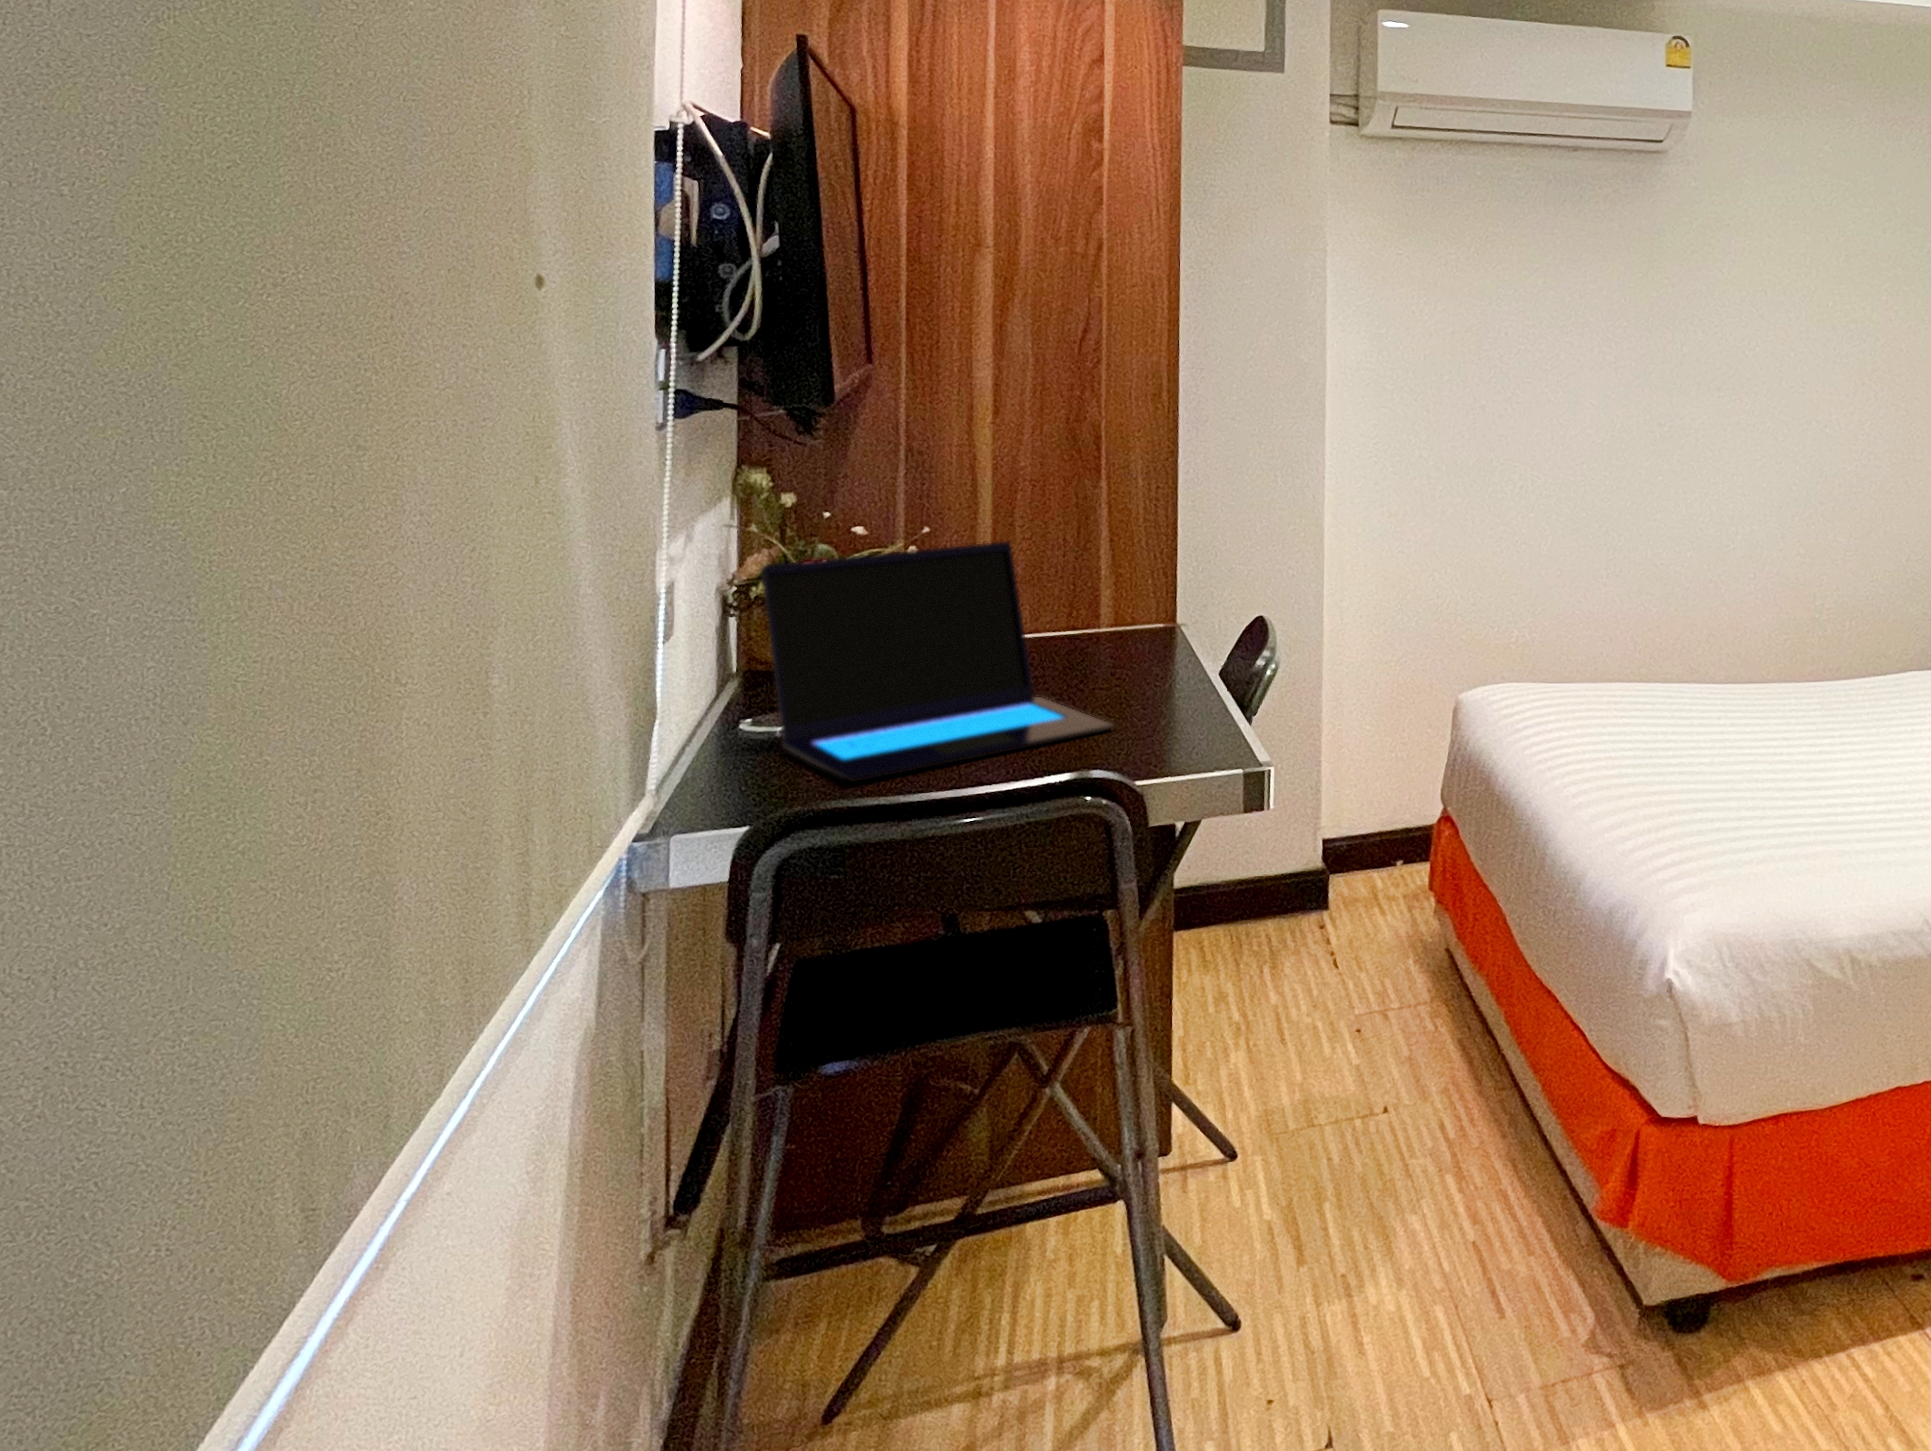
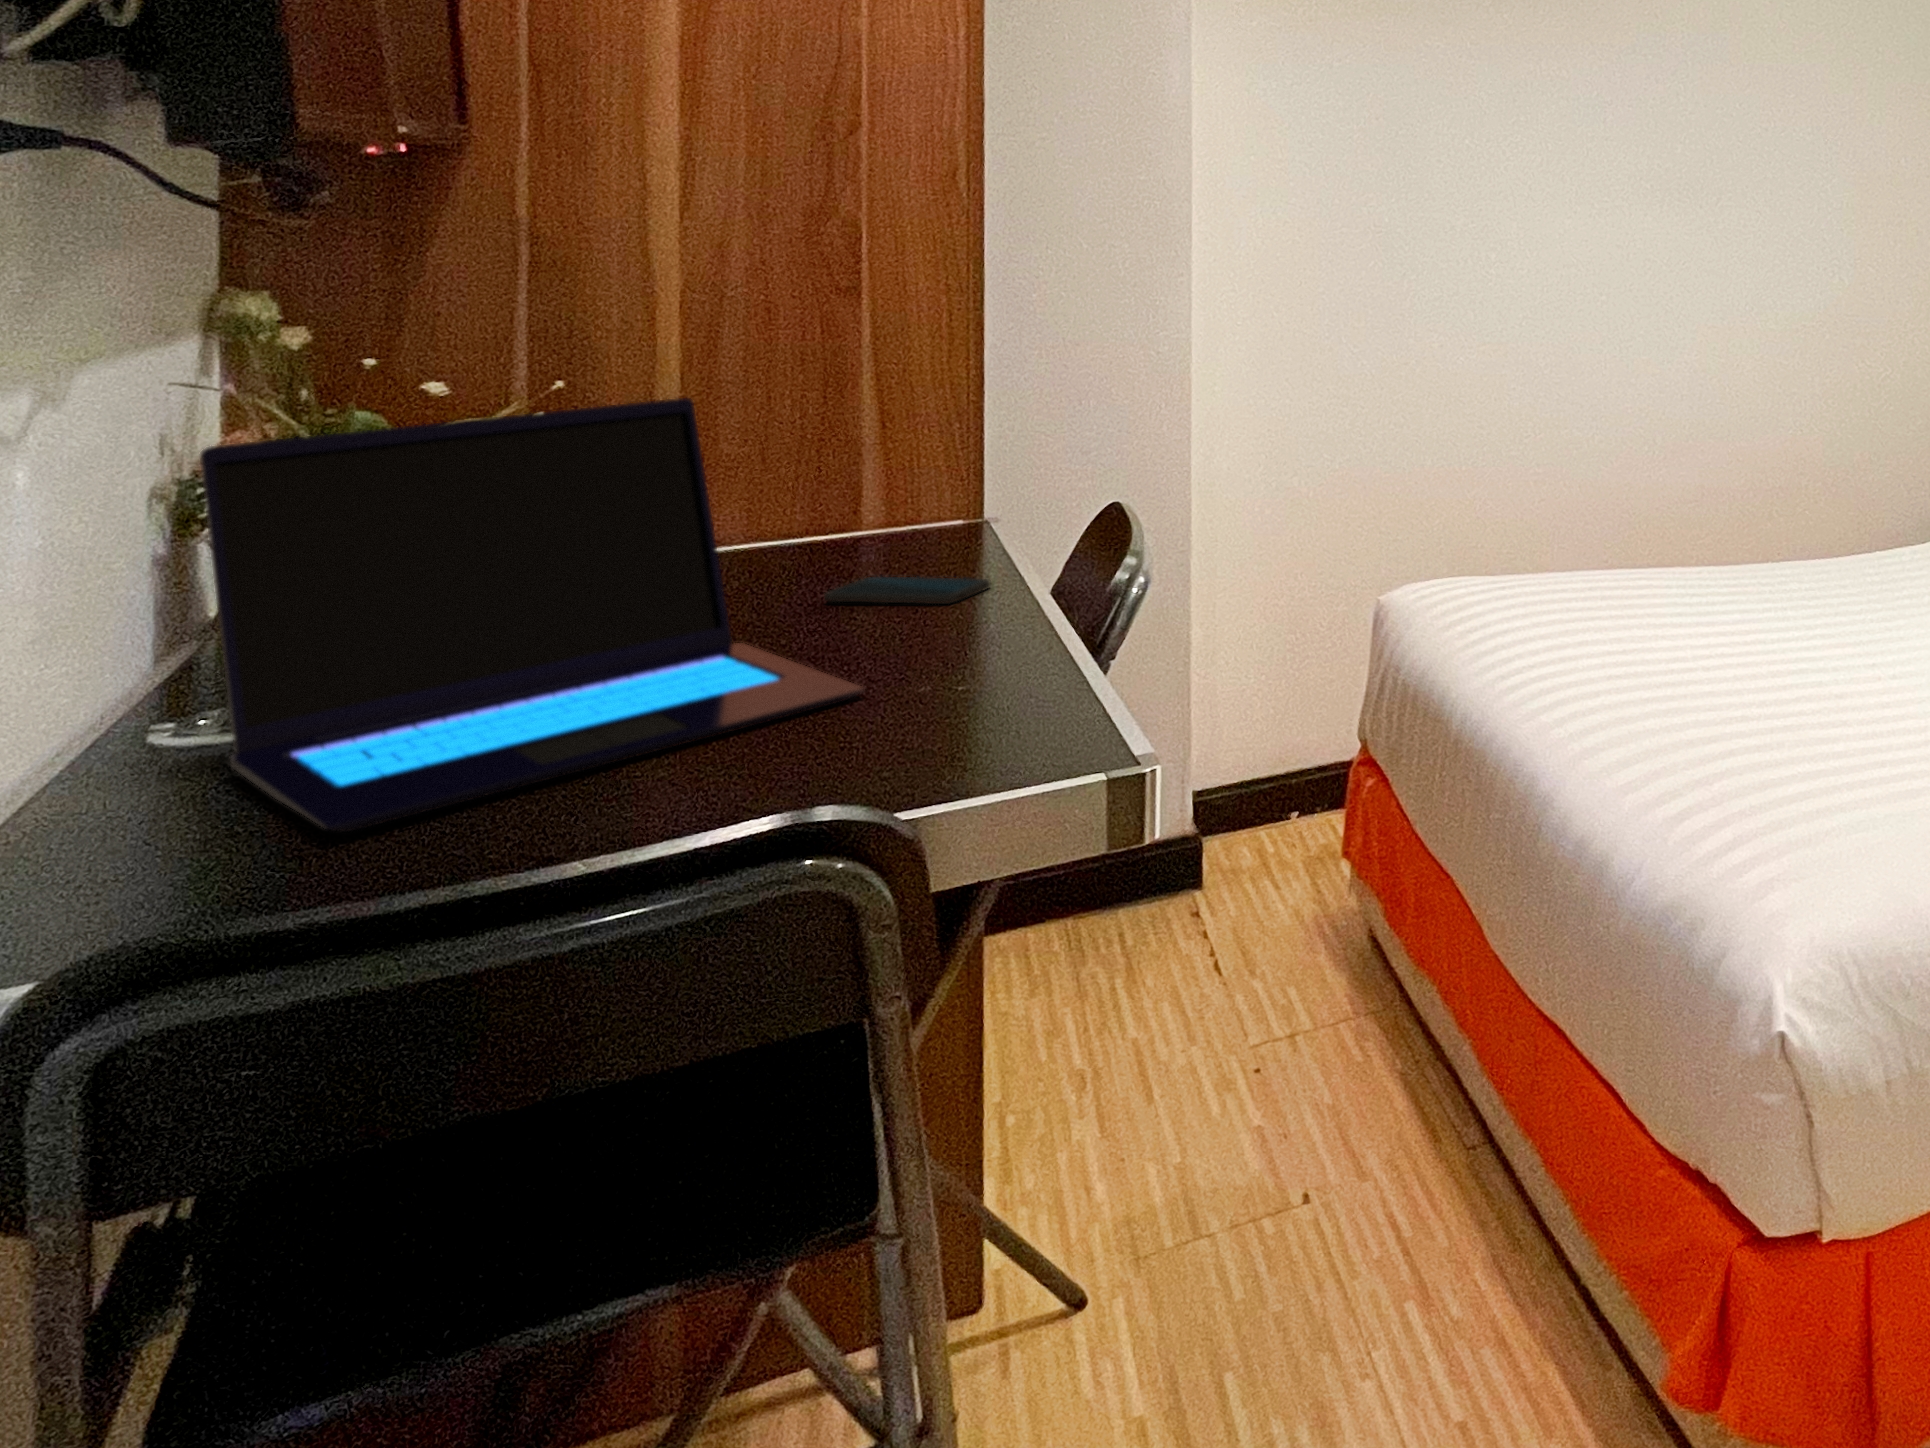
smartphone: none [1084,662,1185,680] -> present [824,577,990,604]

